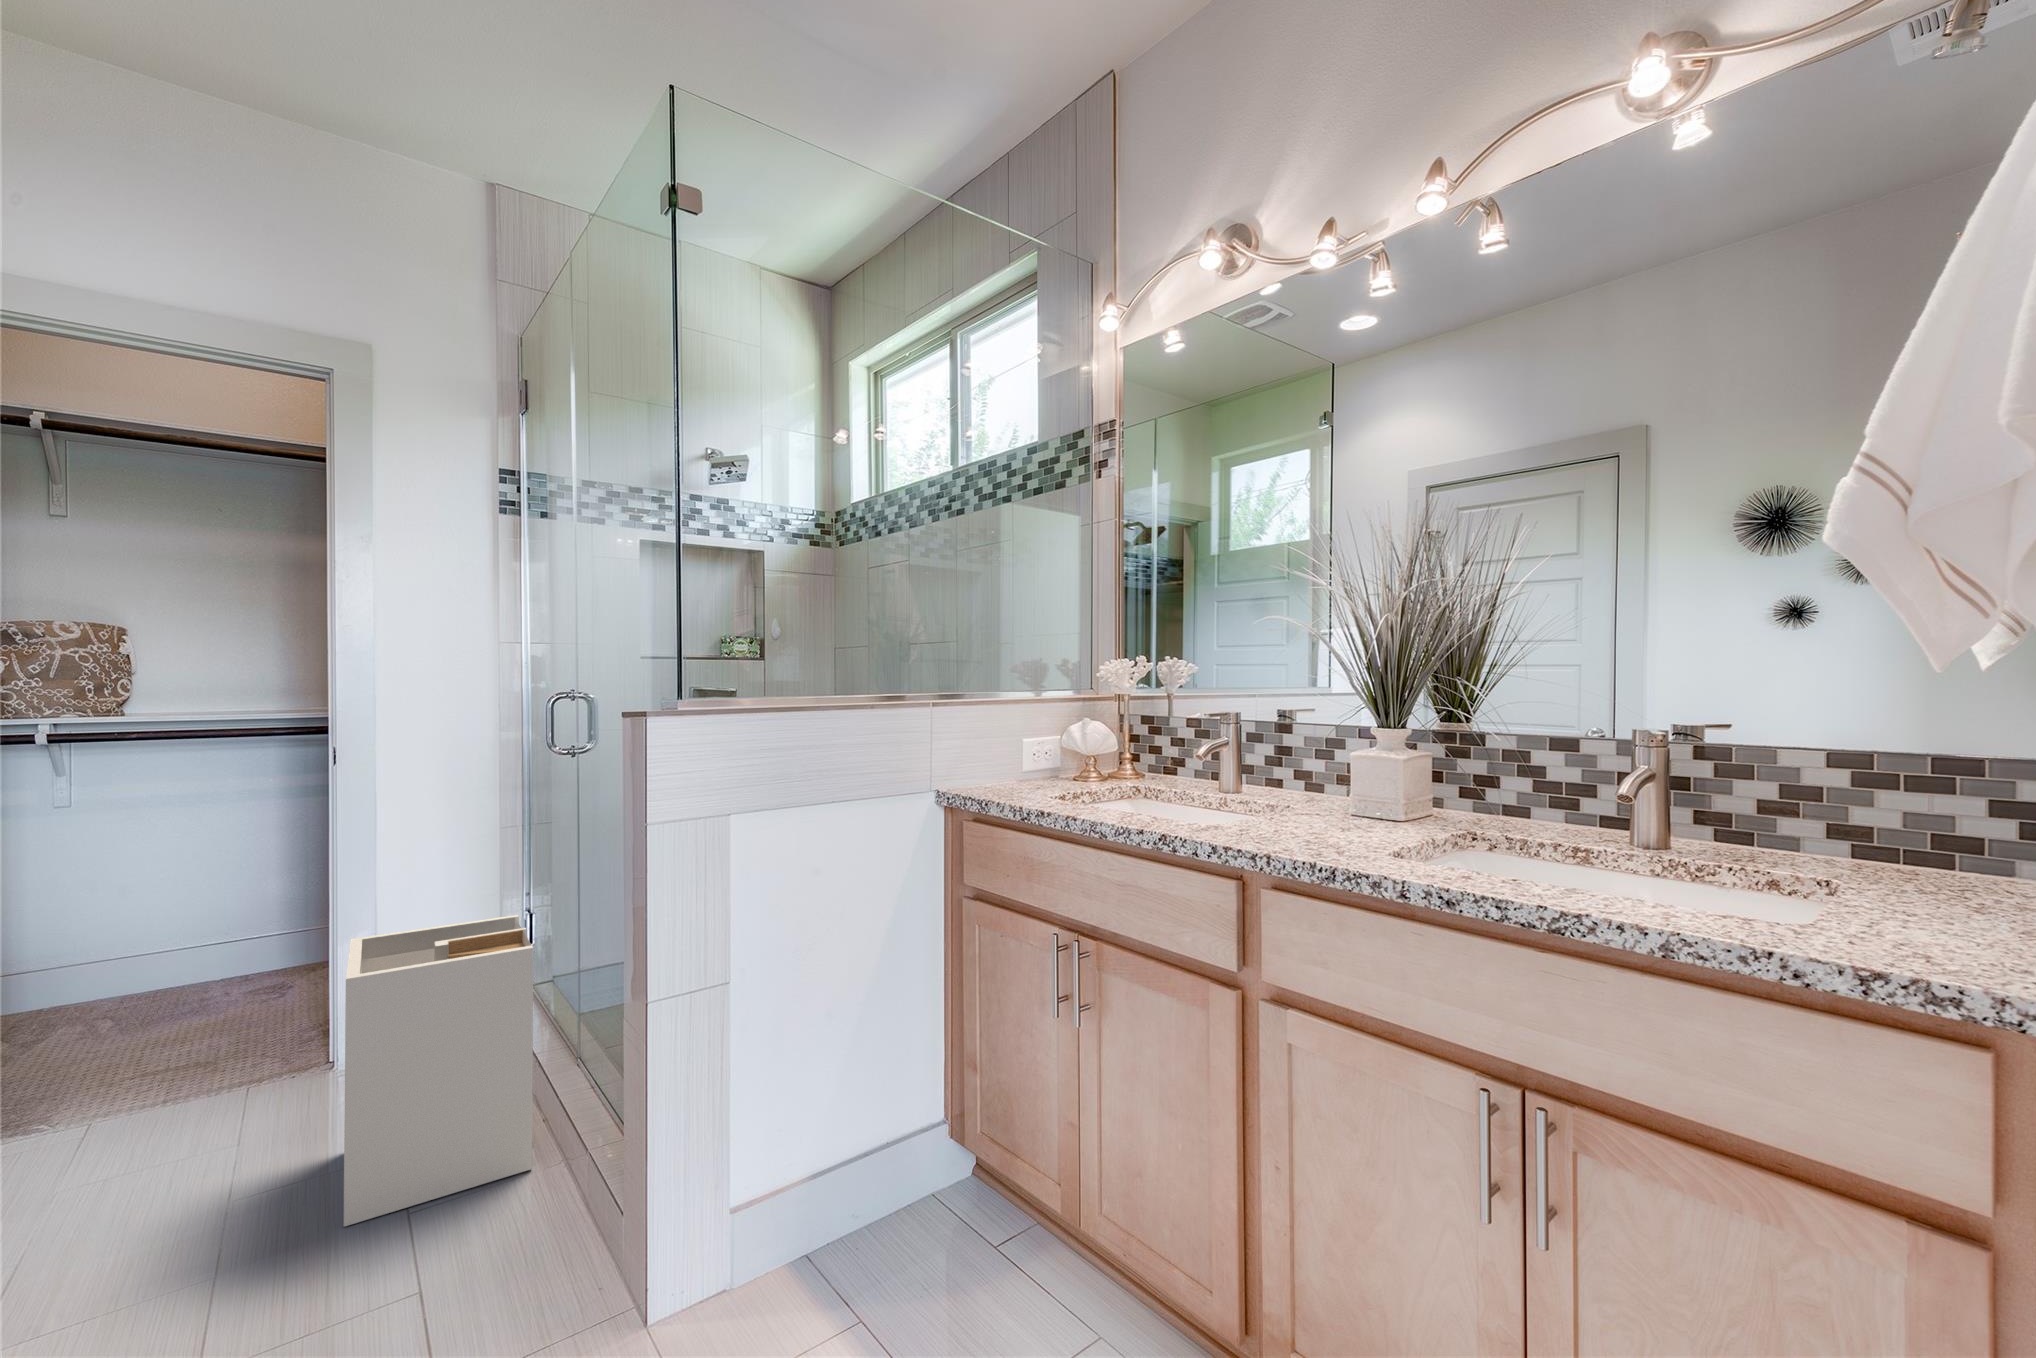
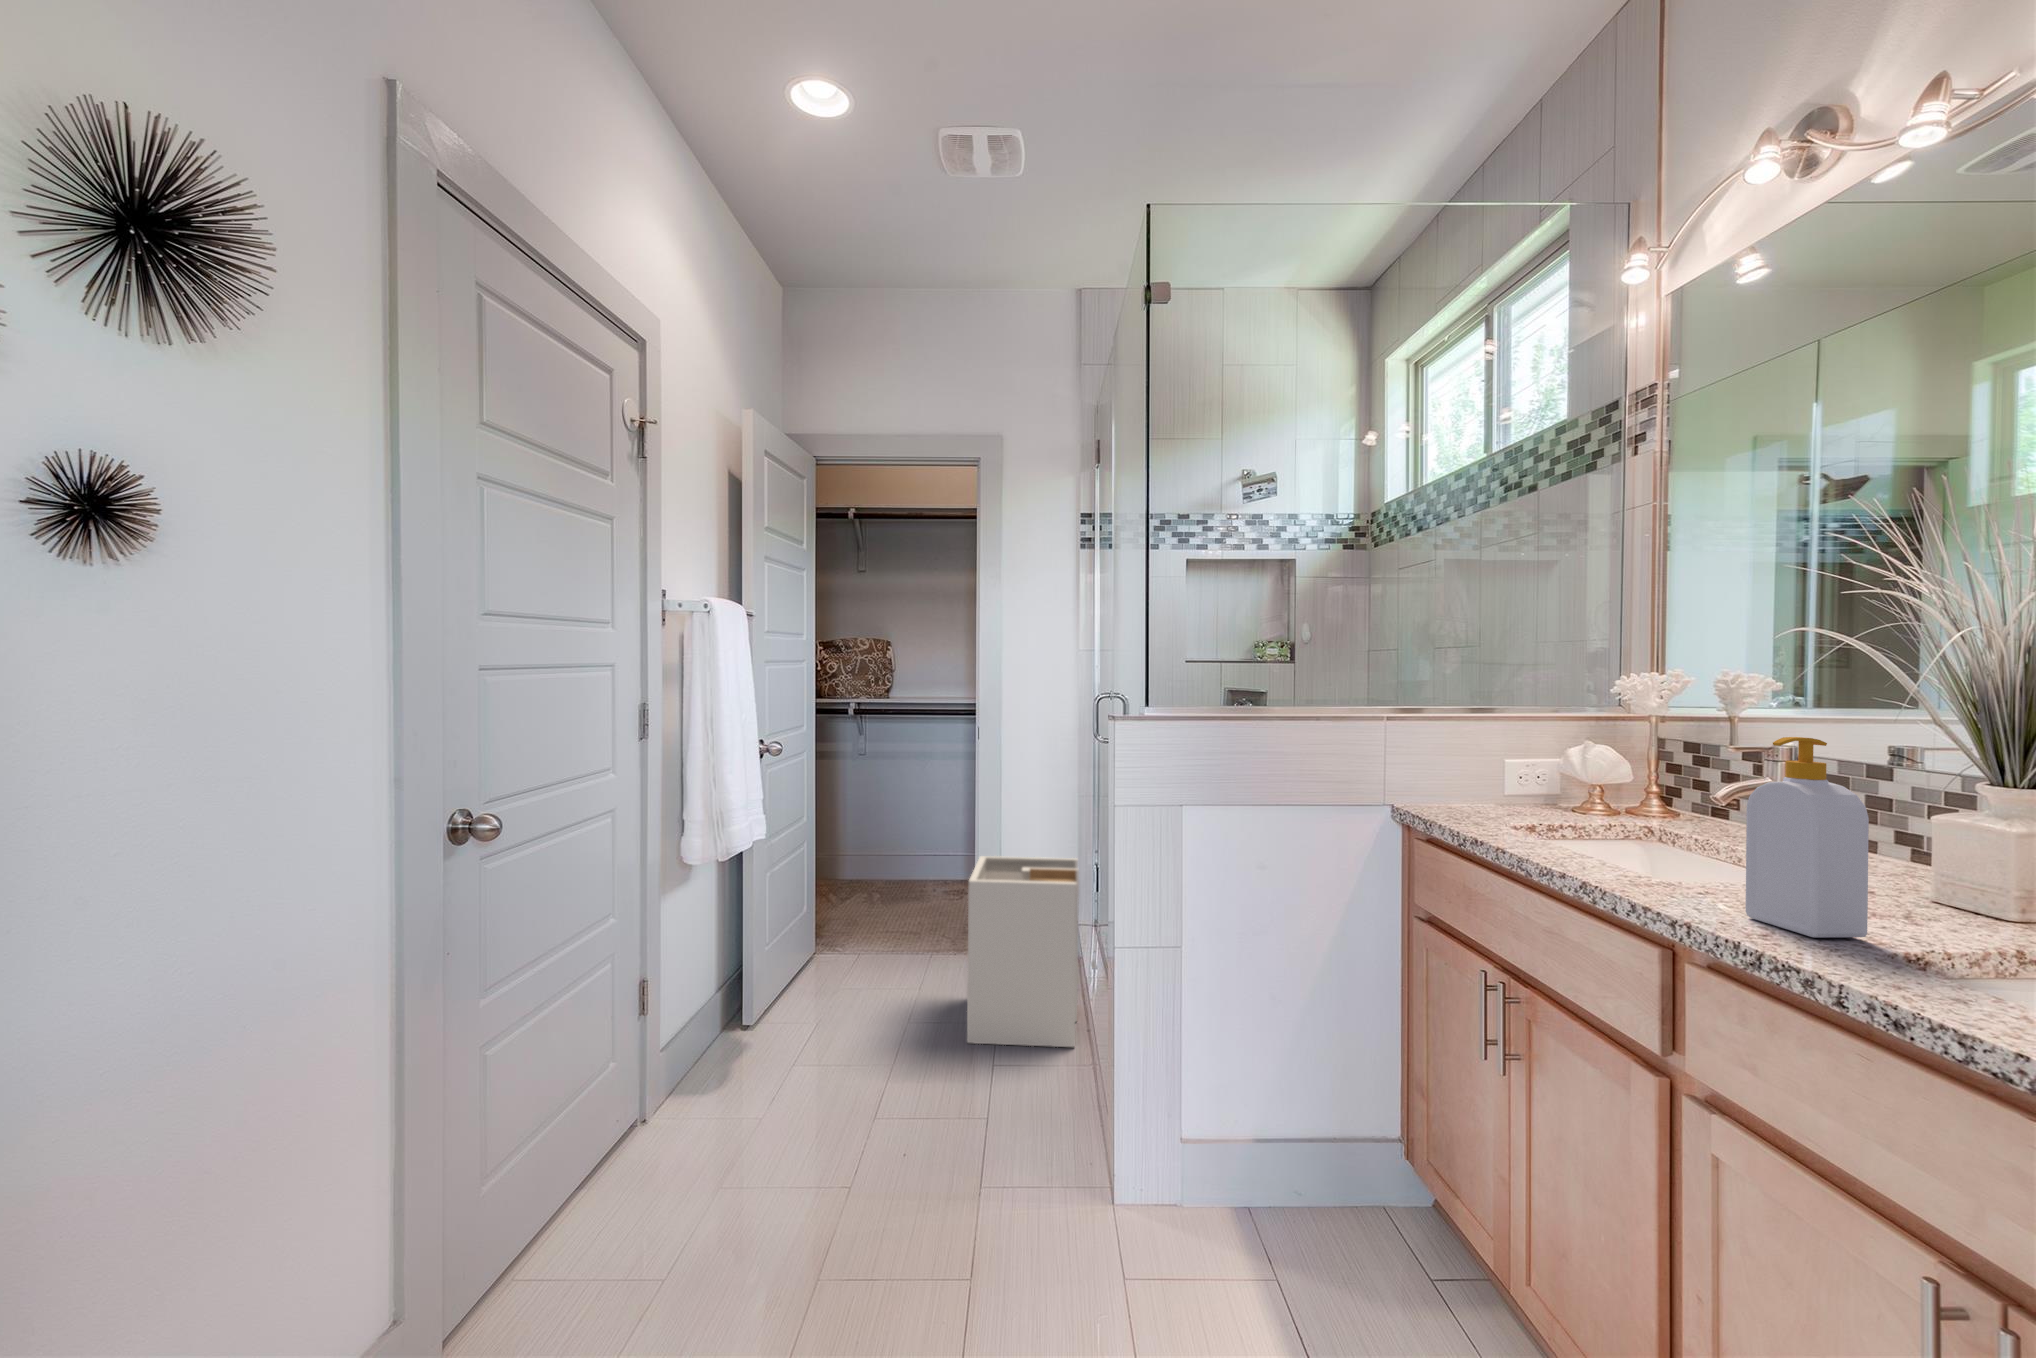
soap bottle: none [1286,692,1362,851] -> present [1745,737,1869,938]

